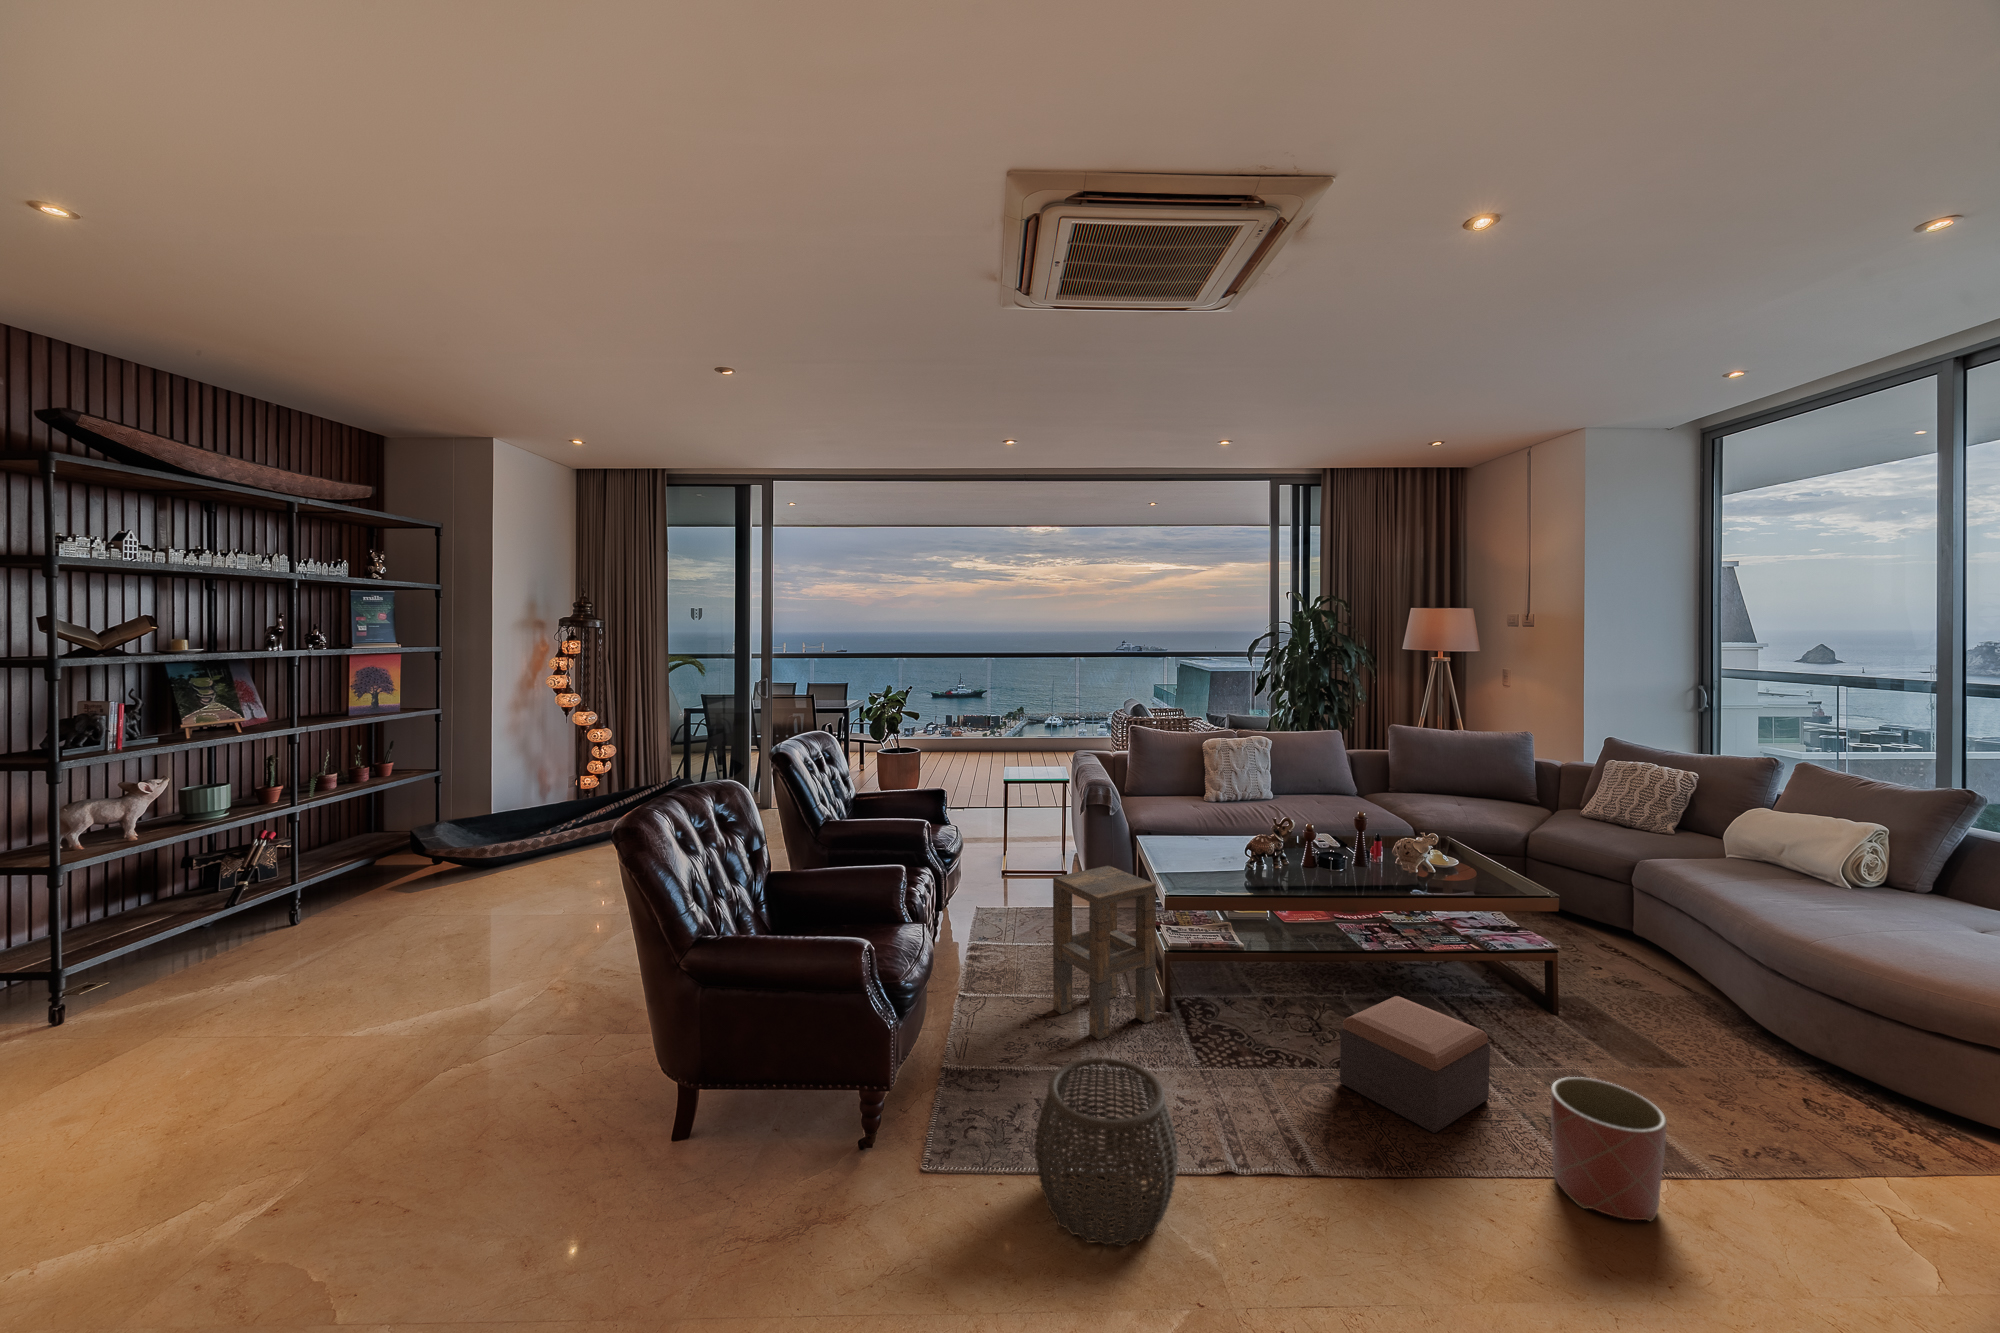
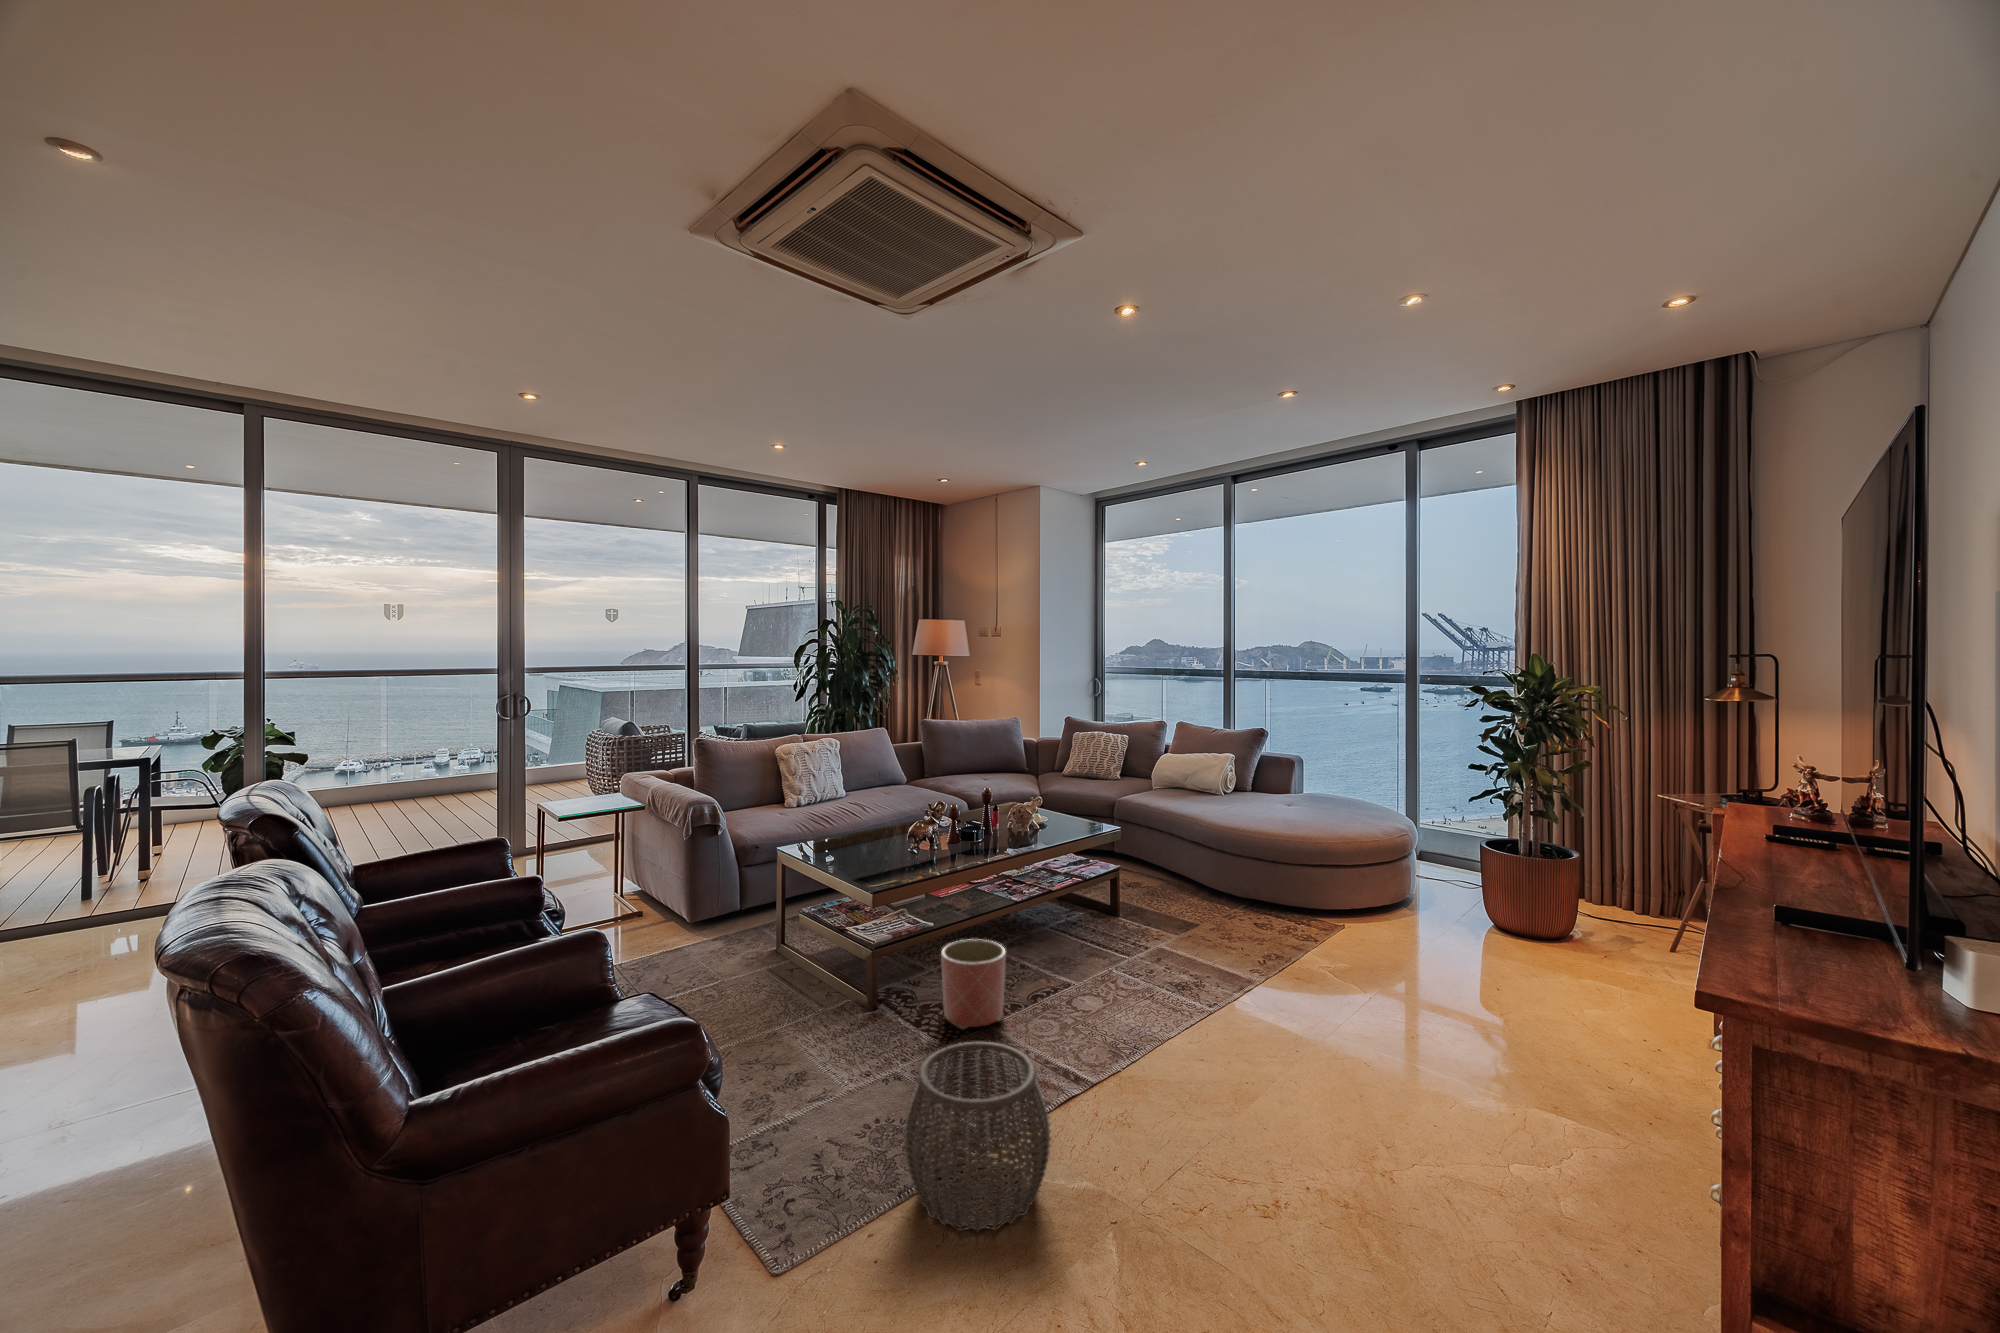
side table: present [1053,865,1156,1040] -> none [758,874,868,1059]
footstool: present [1340,996,1490,1133] -> none [1050,929,1141,1024]
planter: present [1551,1077,1667,1221] -> present [941,939,1006,1029]

